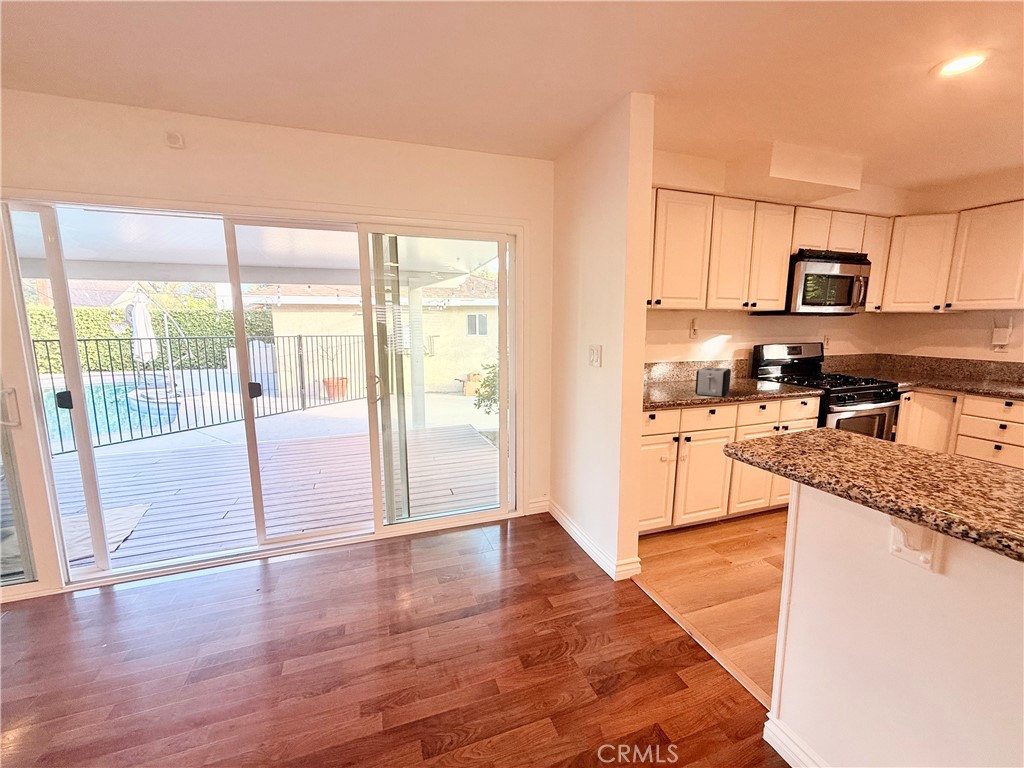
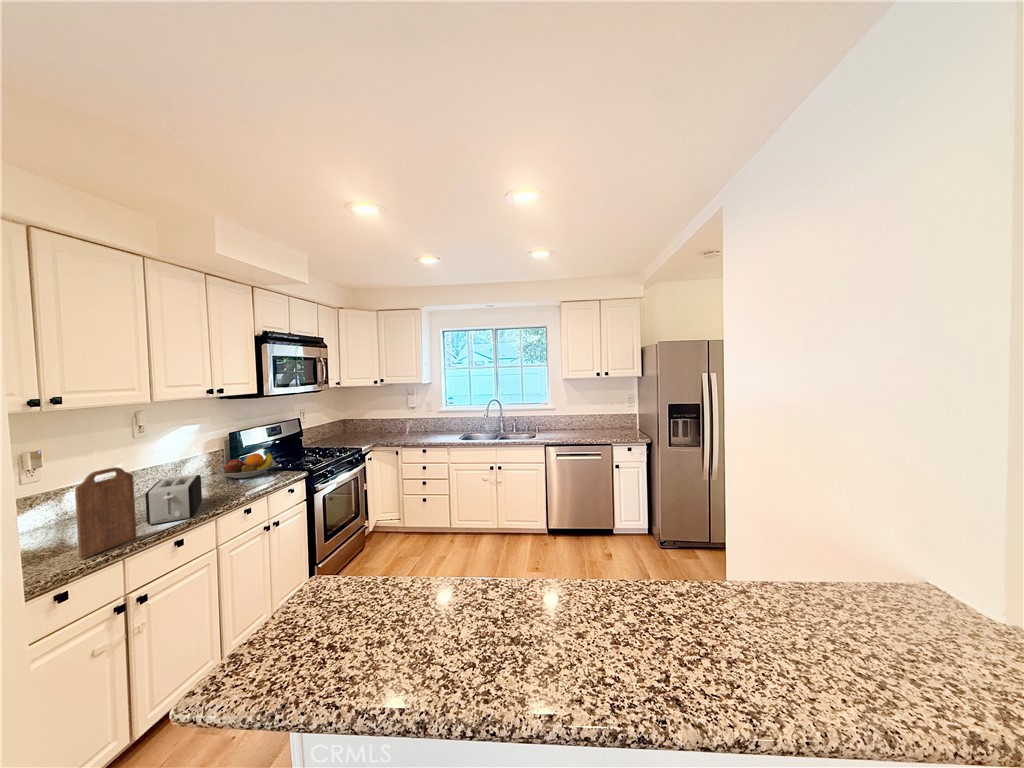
cutting board: none [663,346,693,400] -> present [75,467,137,559]
fruit bowl: none [740,365,792,385] -> present [216,452,276,479]

